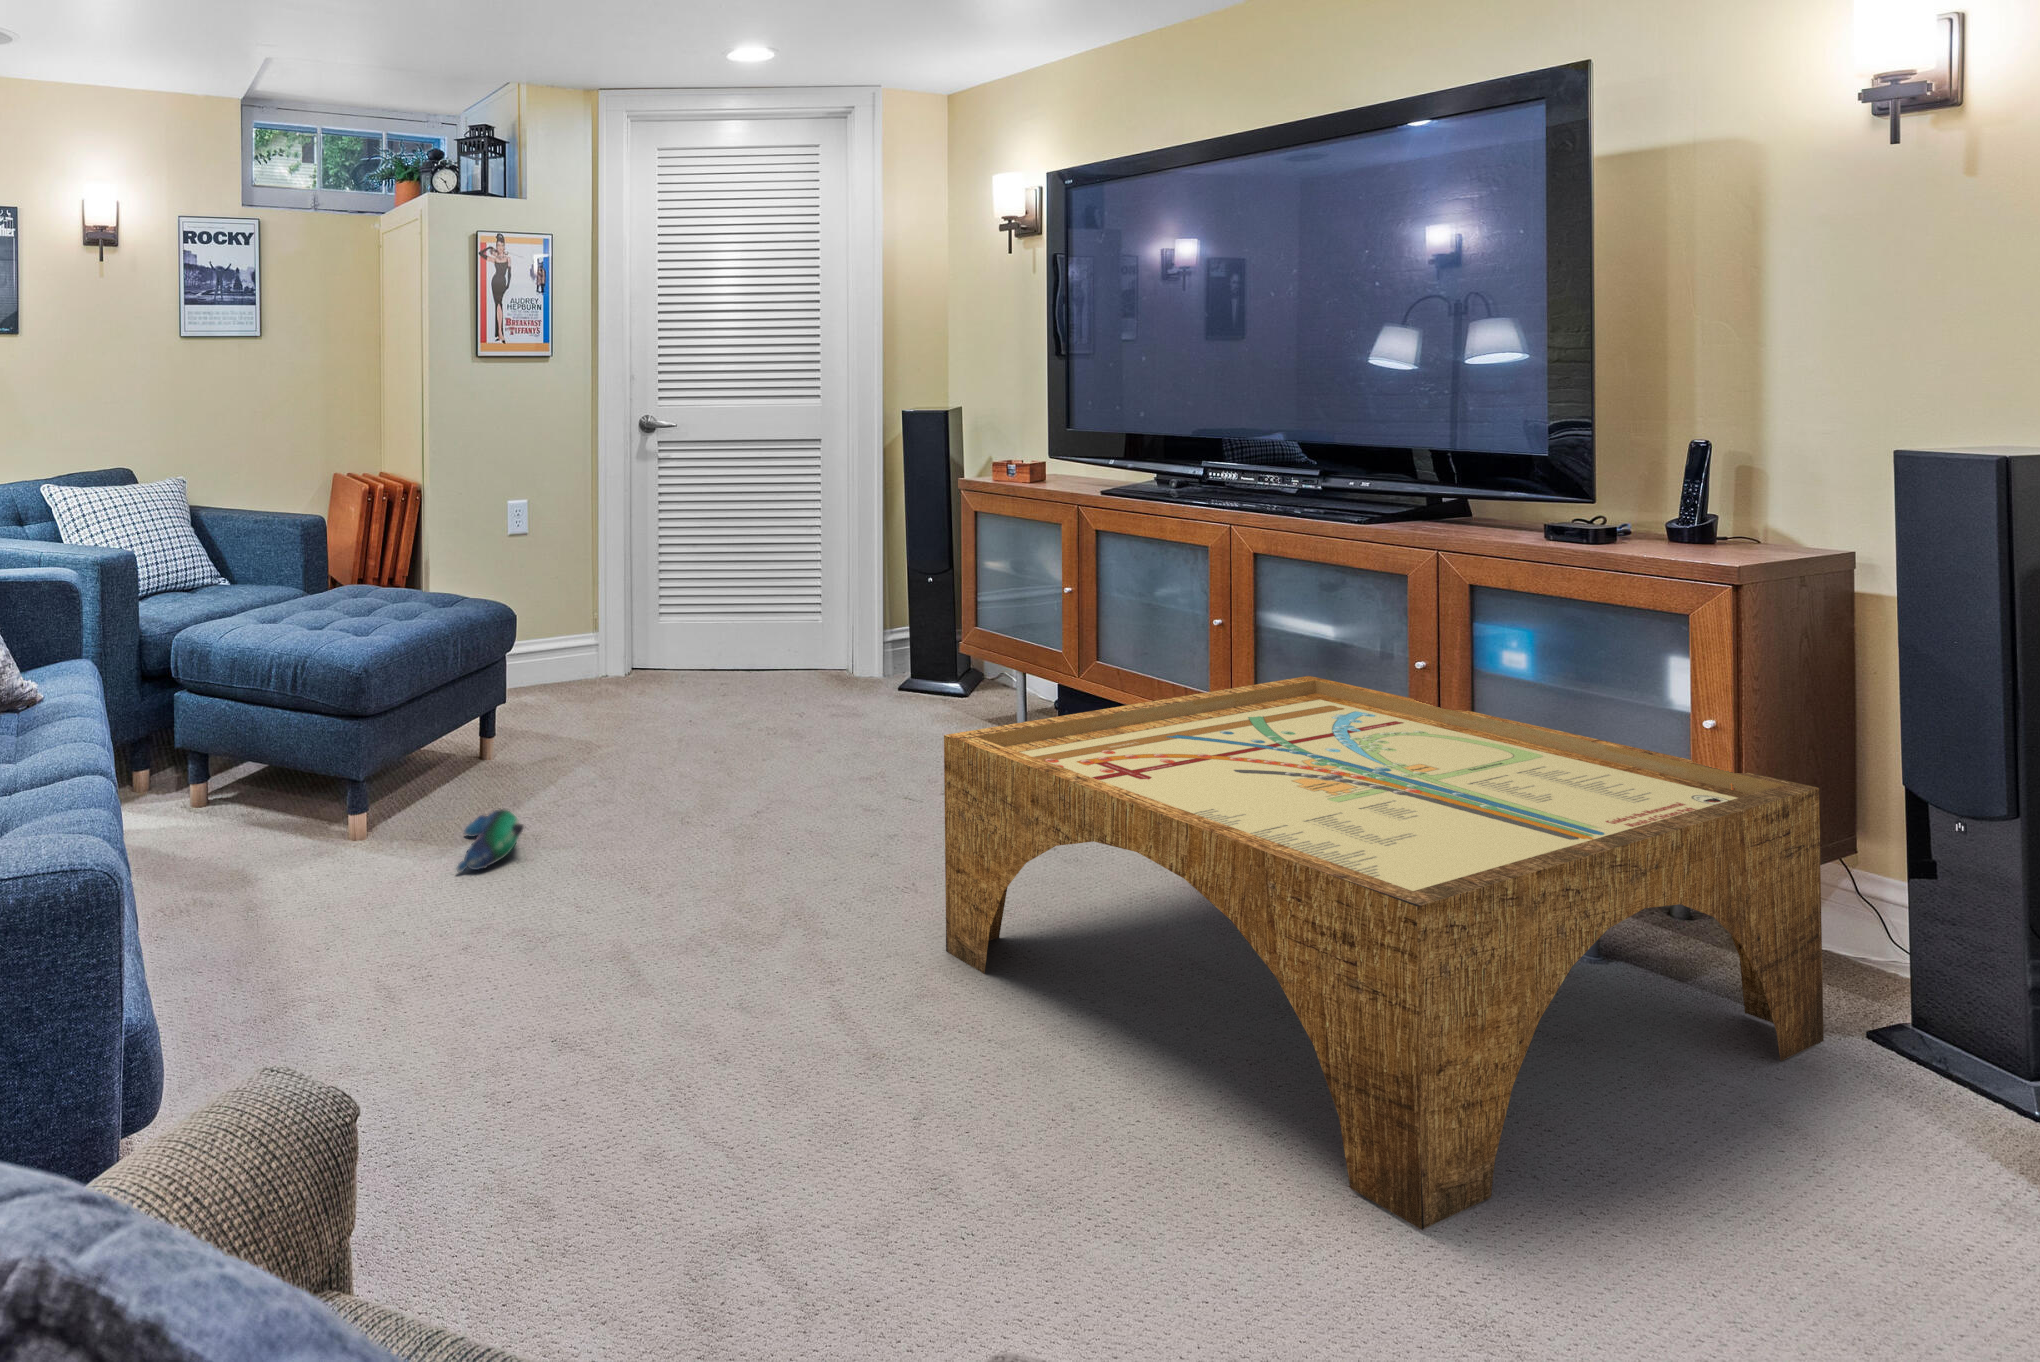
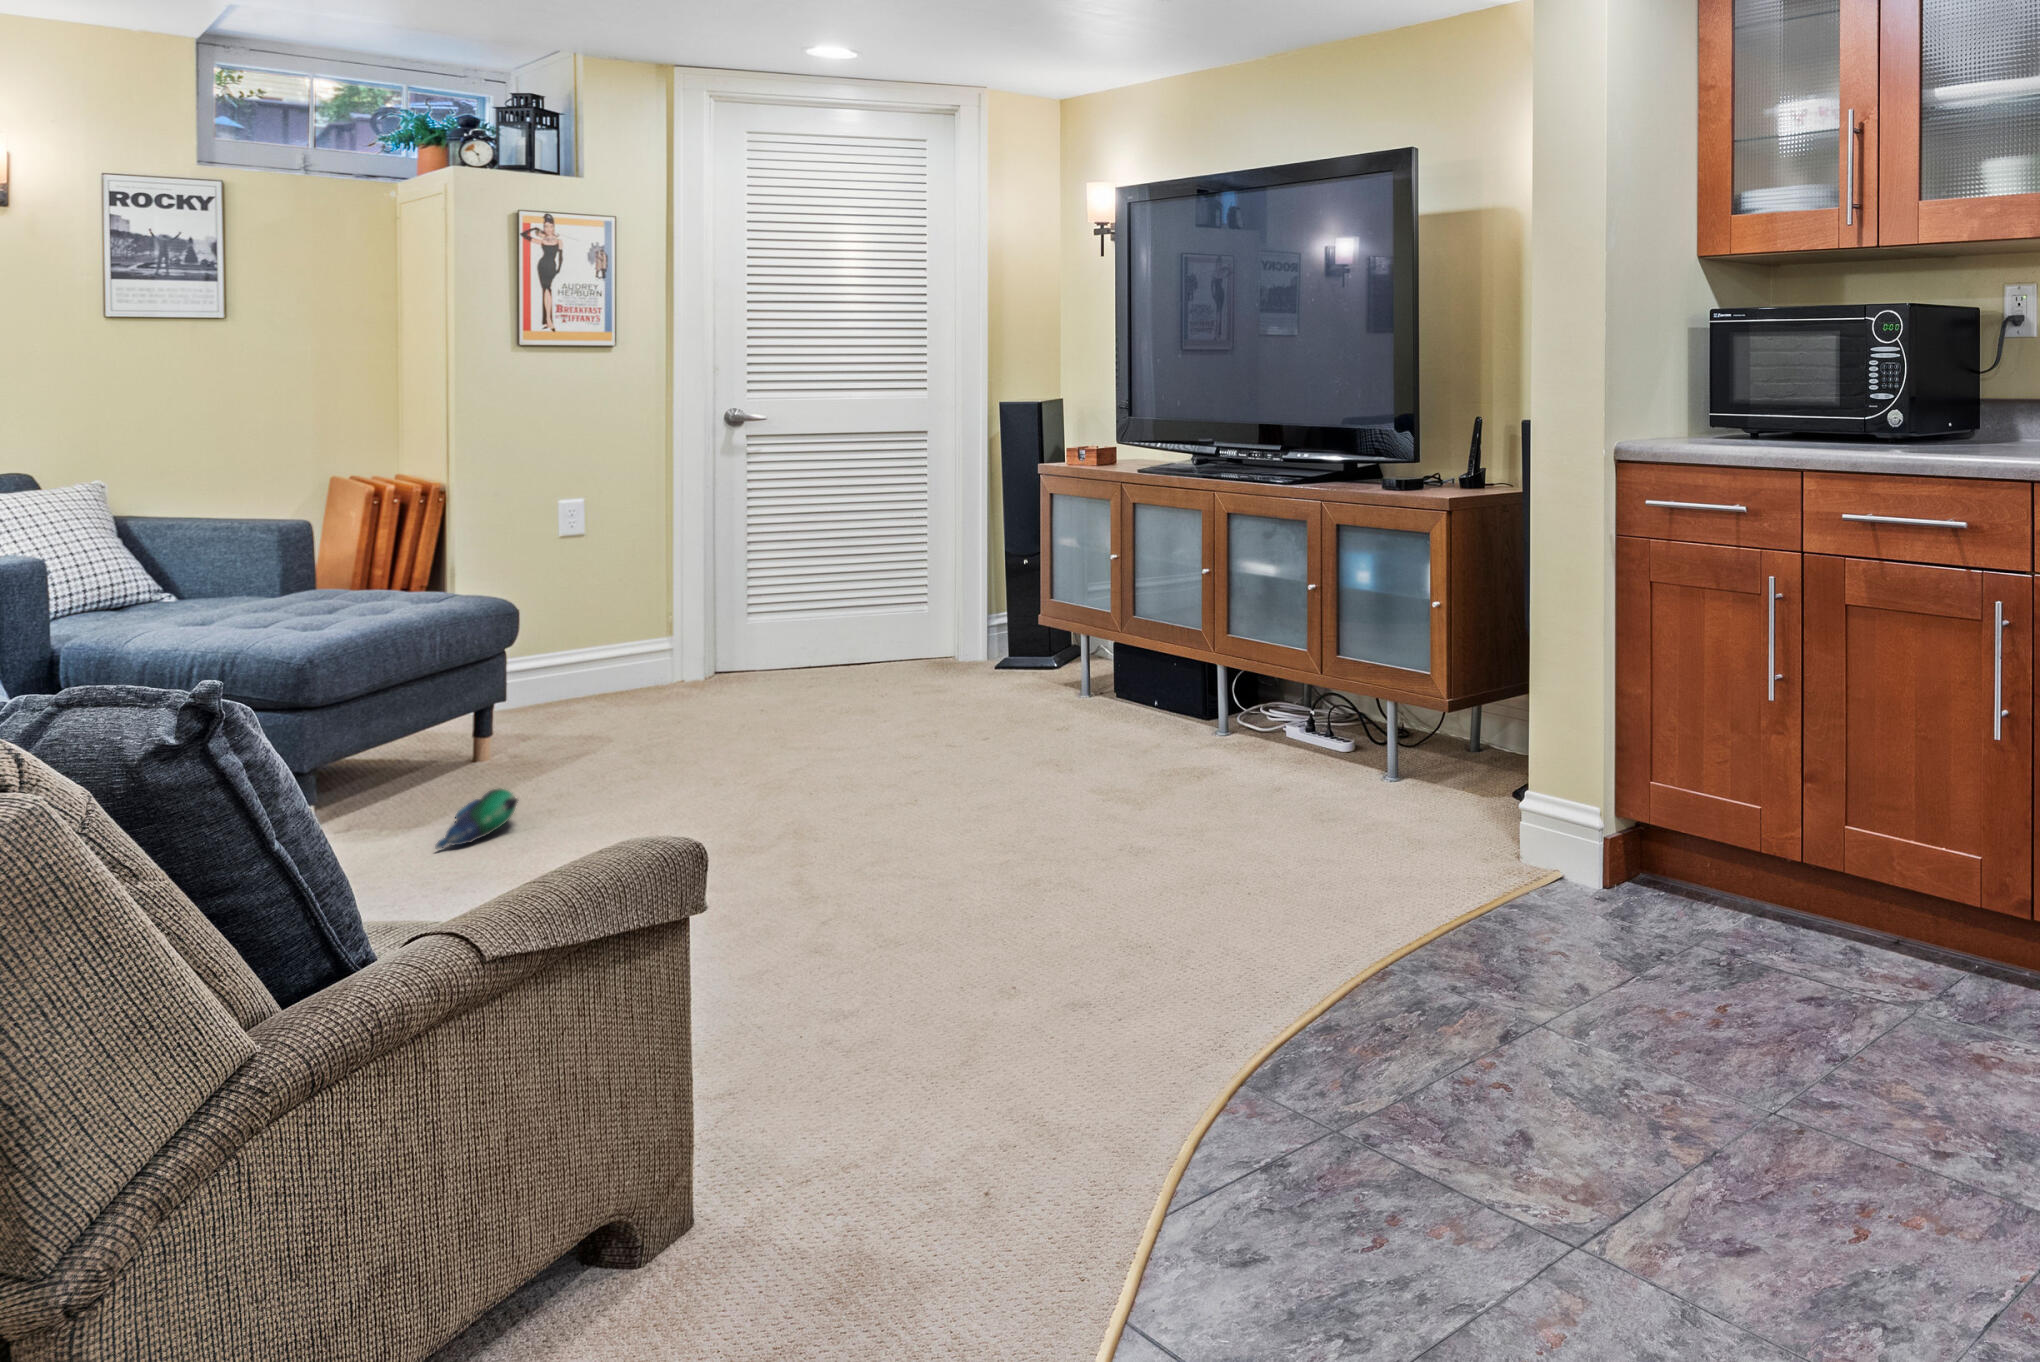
coffee table: present [944,676,1824,1230] -> none [906,605,1494,946]

